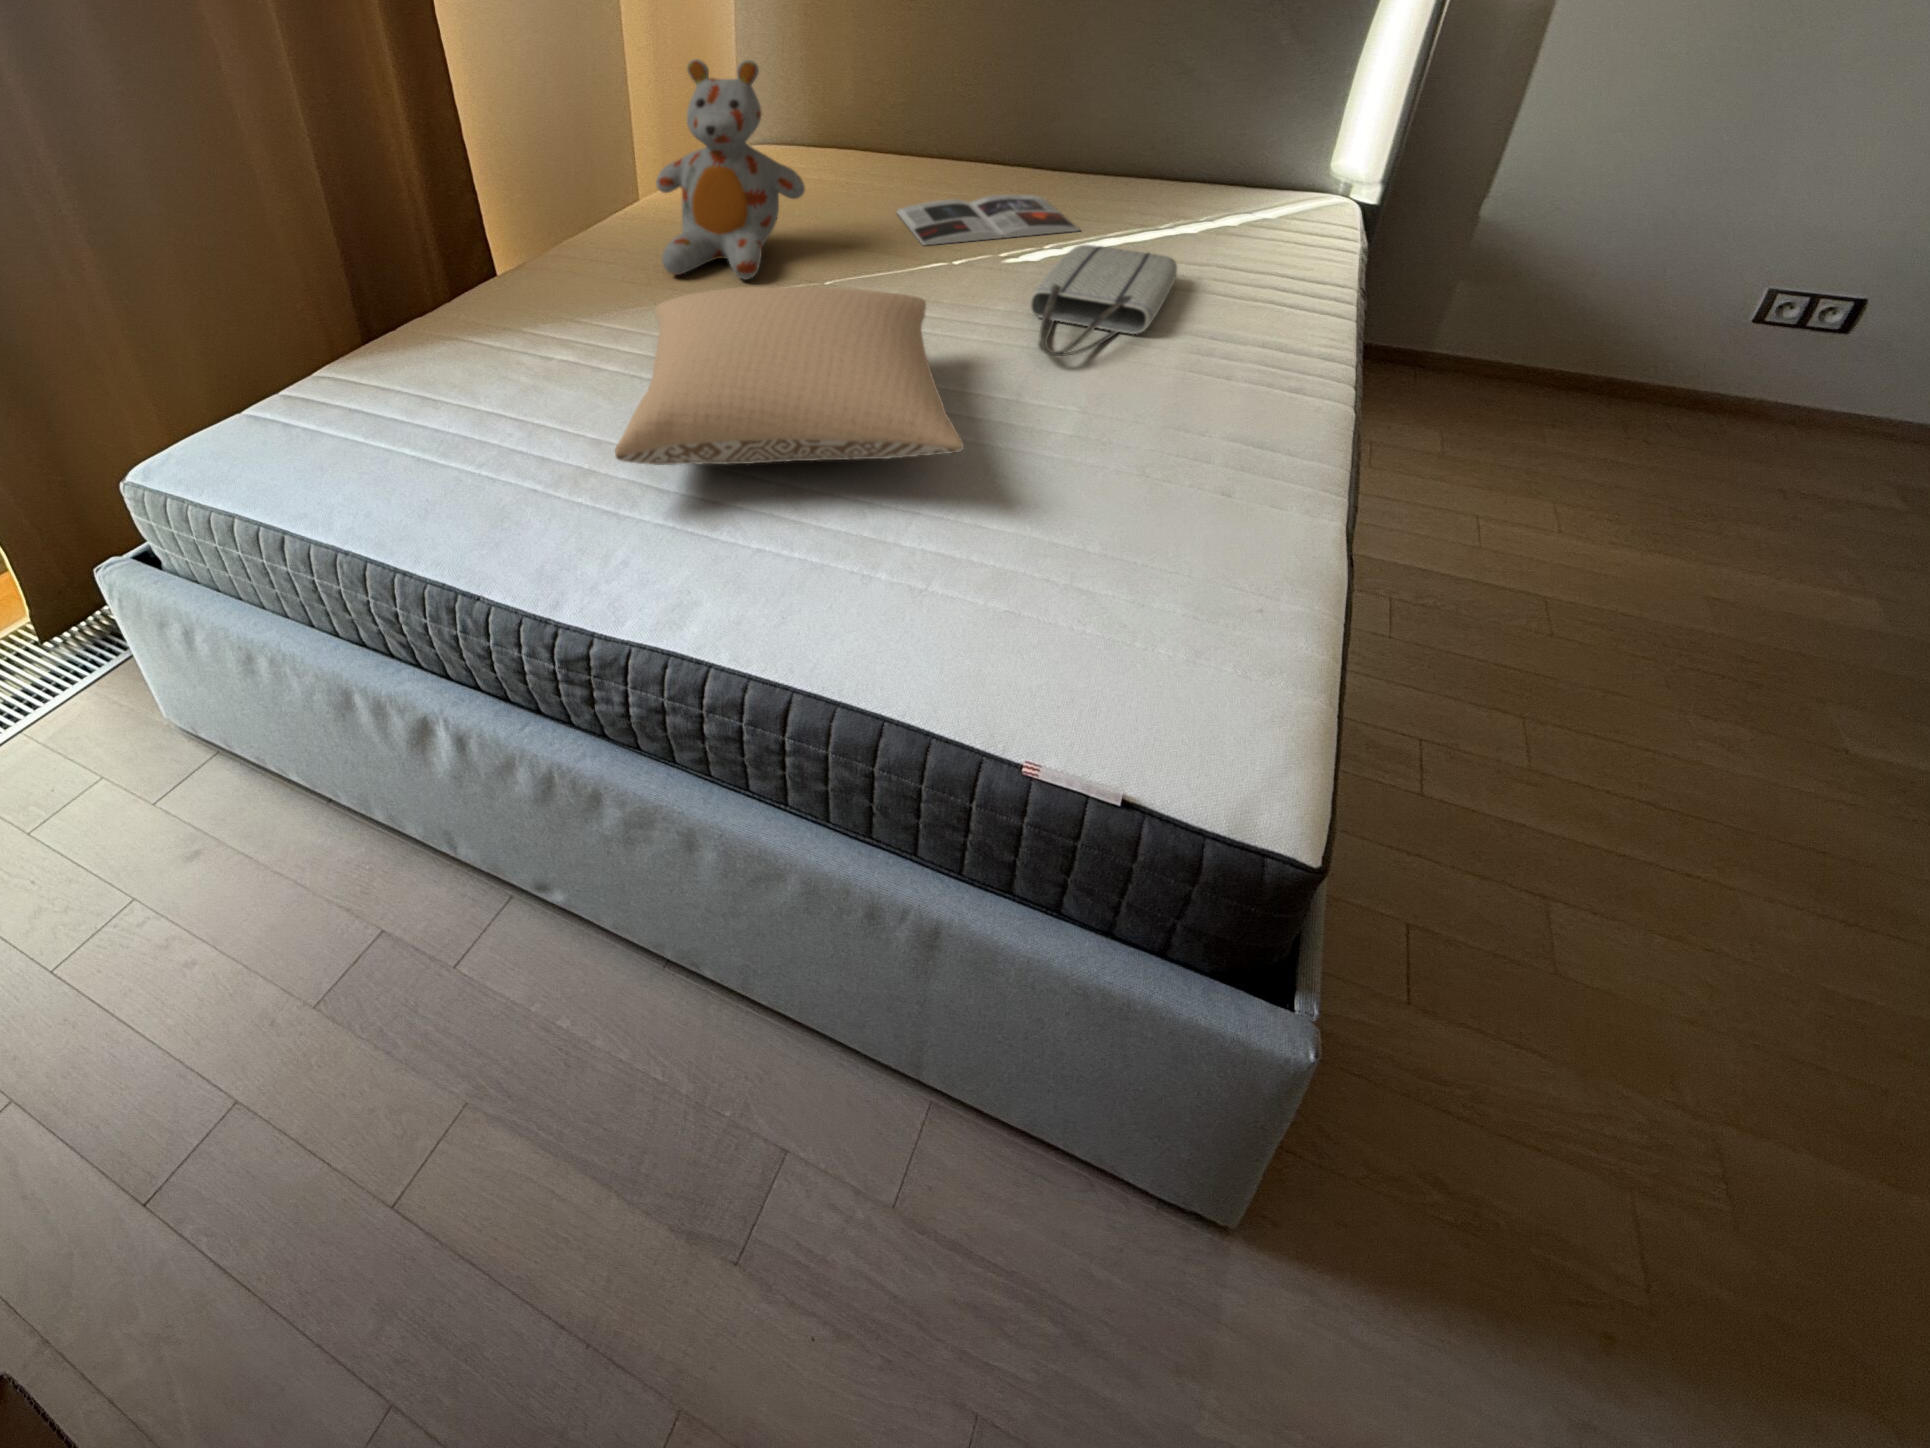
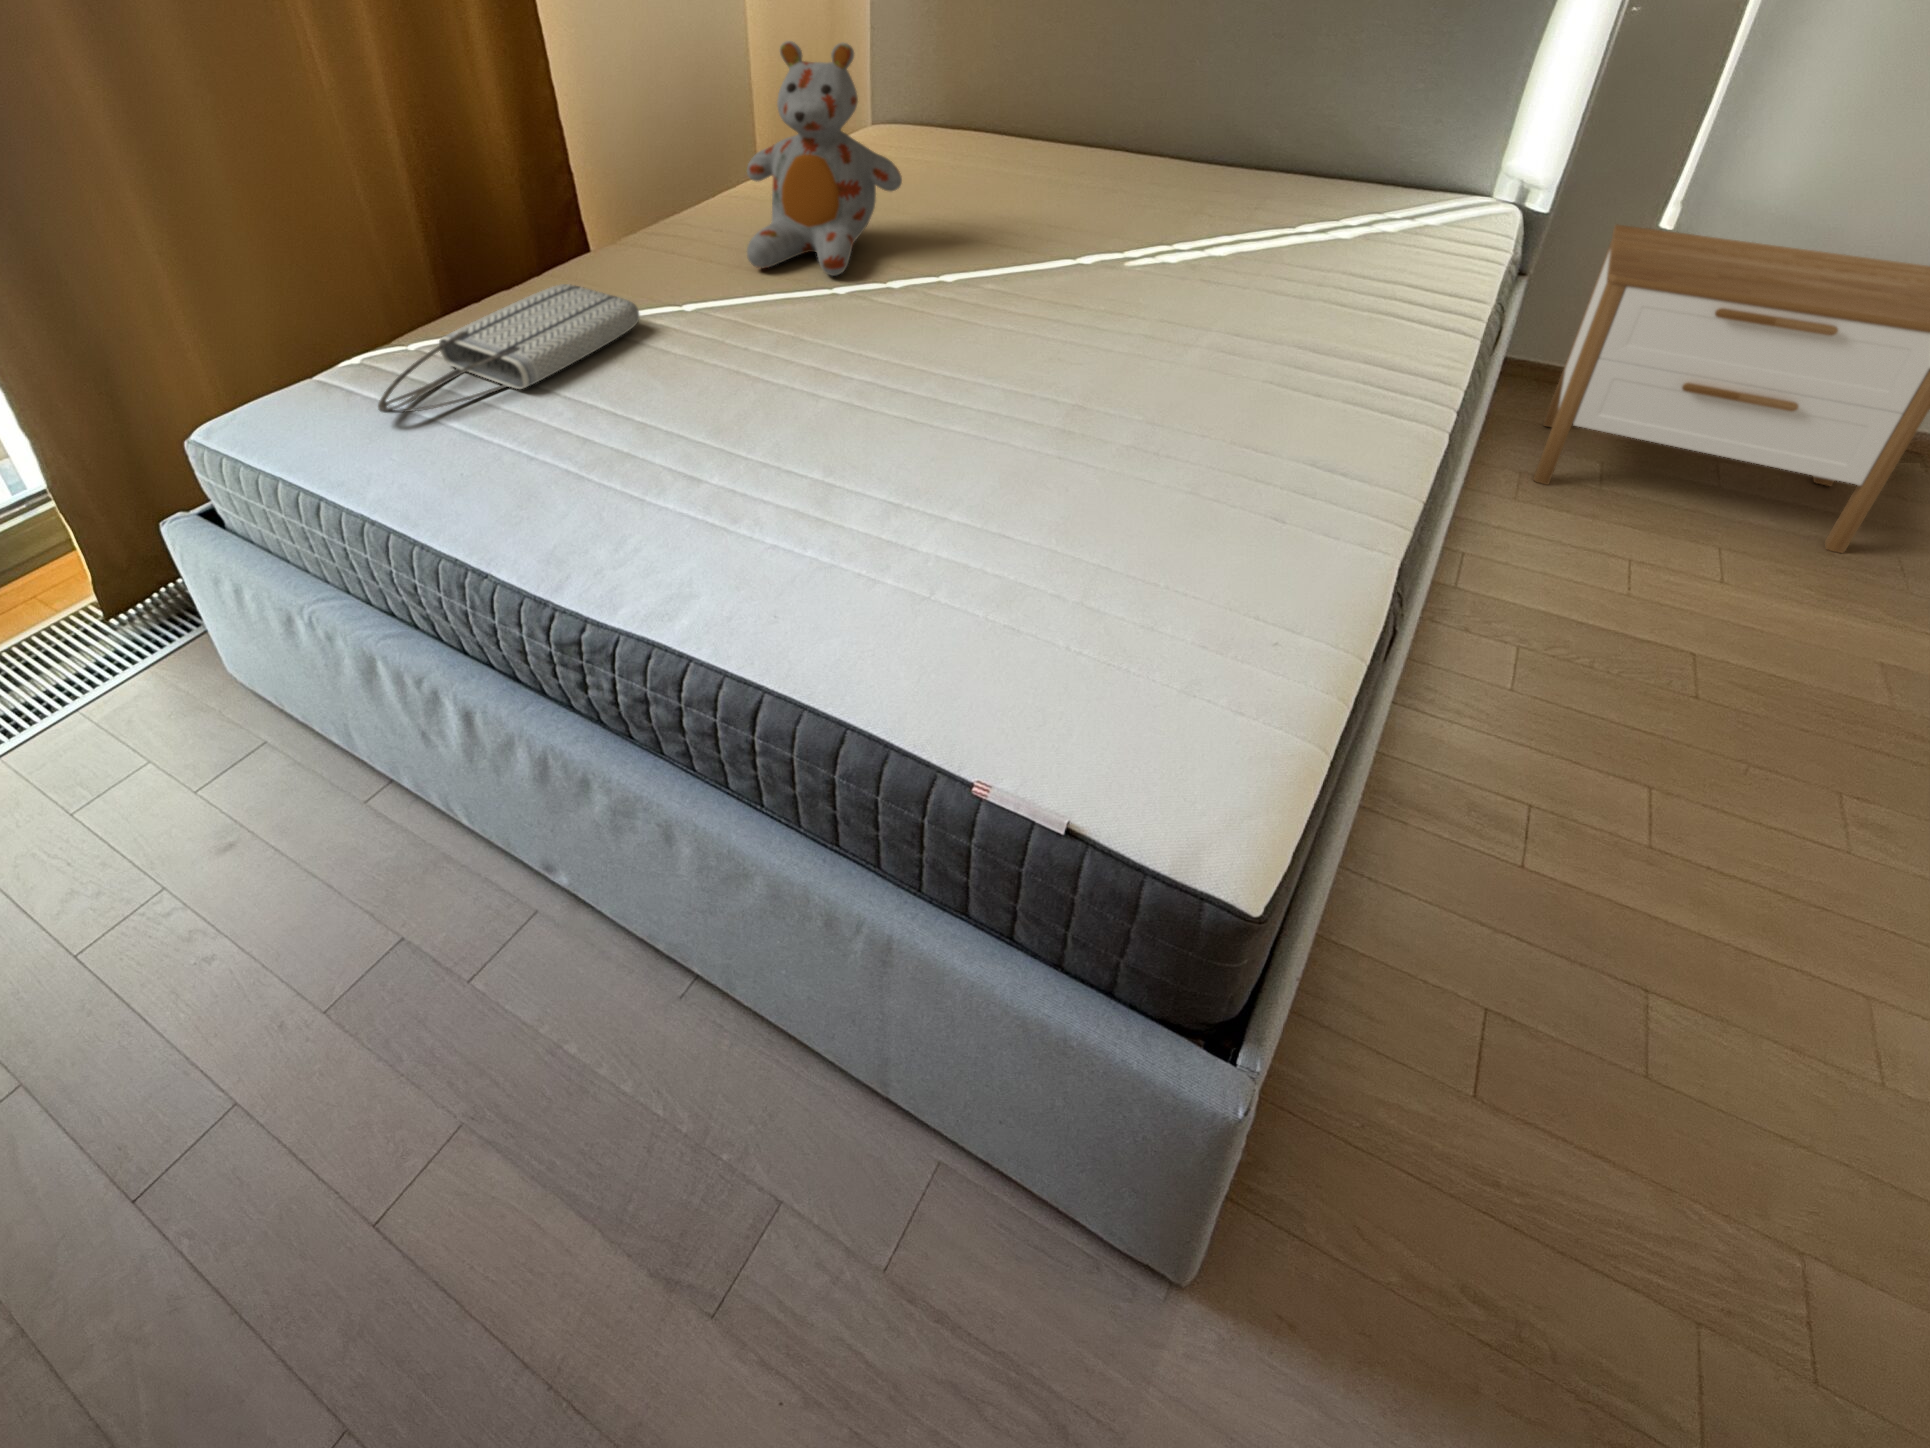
magazine: present [897,195,1079,245] -> none [1008,191,1205,245]
nightstand: none [1372,214,1757,499] -> present [1534,224,1930,553]
tote bag: present [1030,245,1177,356] -> present [378,284,639,413]
pillow: present [615,287,964,465] -> none [649,287,1016,473]

